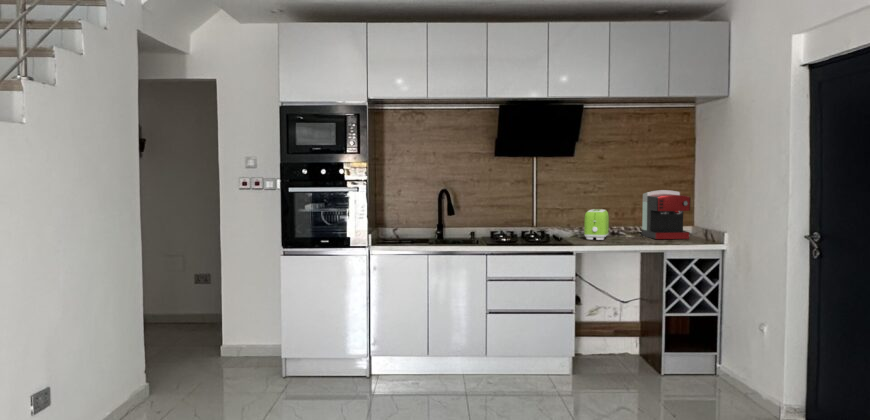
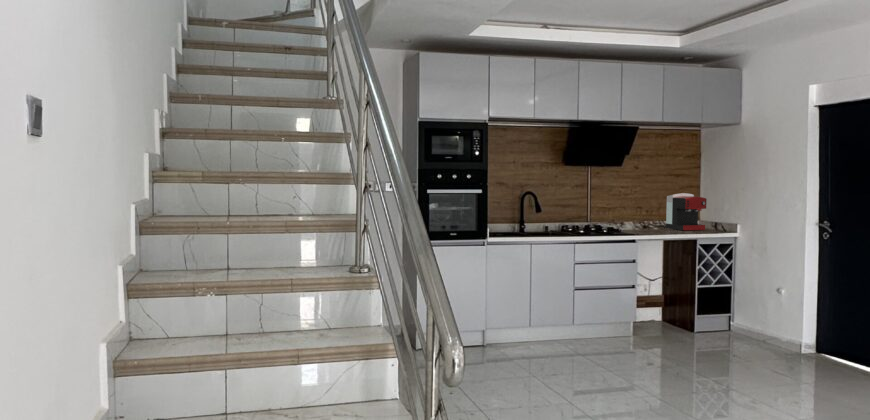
toaster: present [584,209,609,240] -> none [628,208,650,231]

